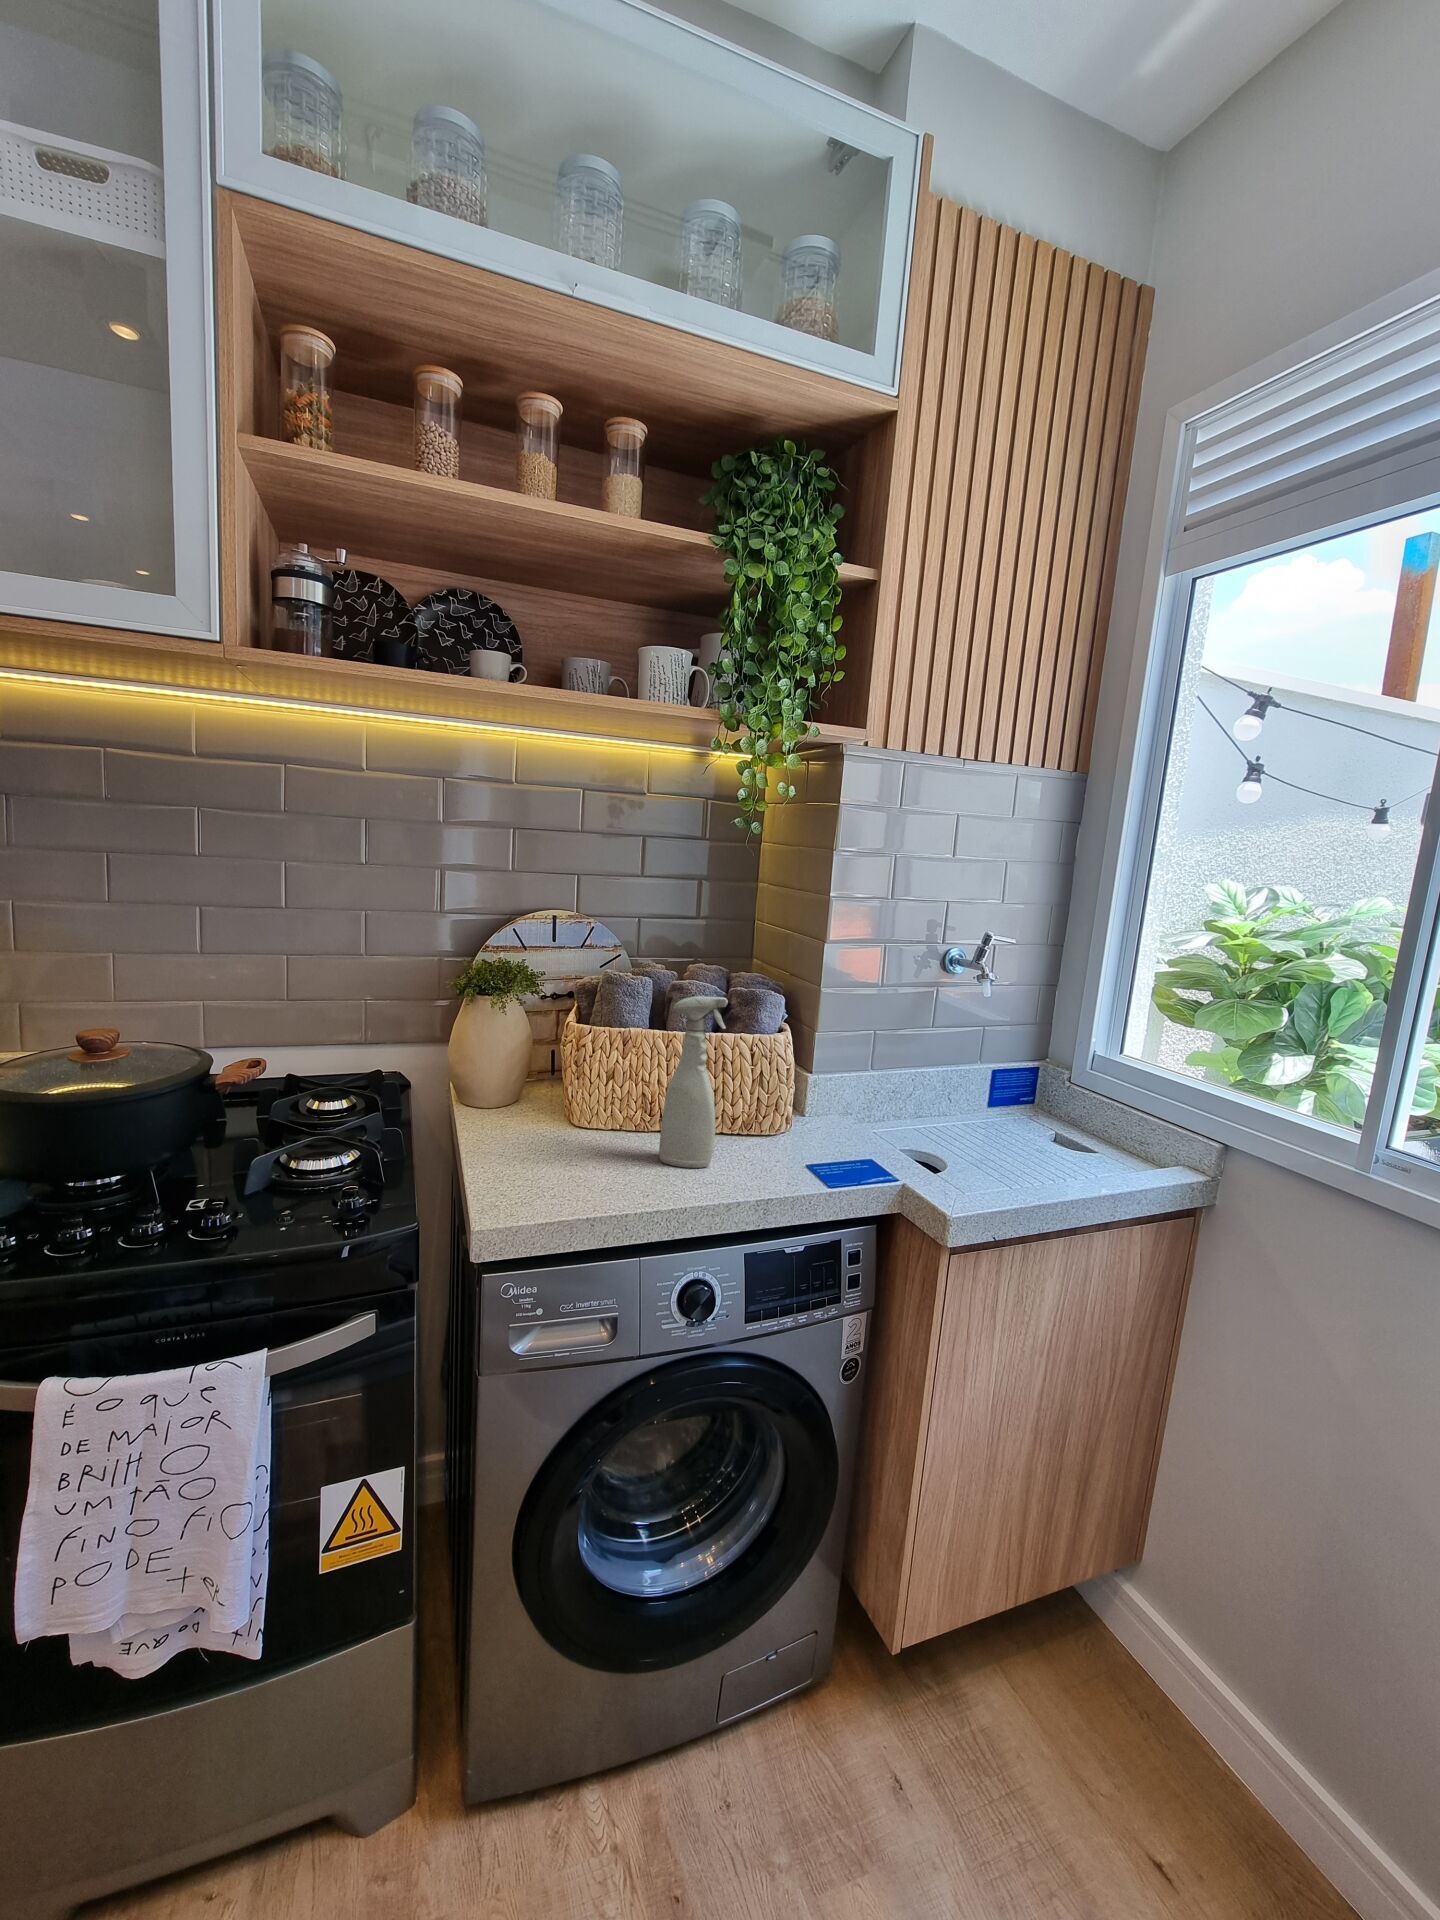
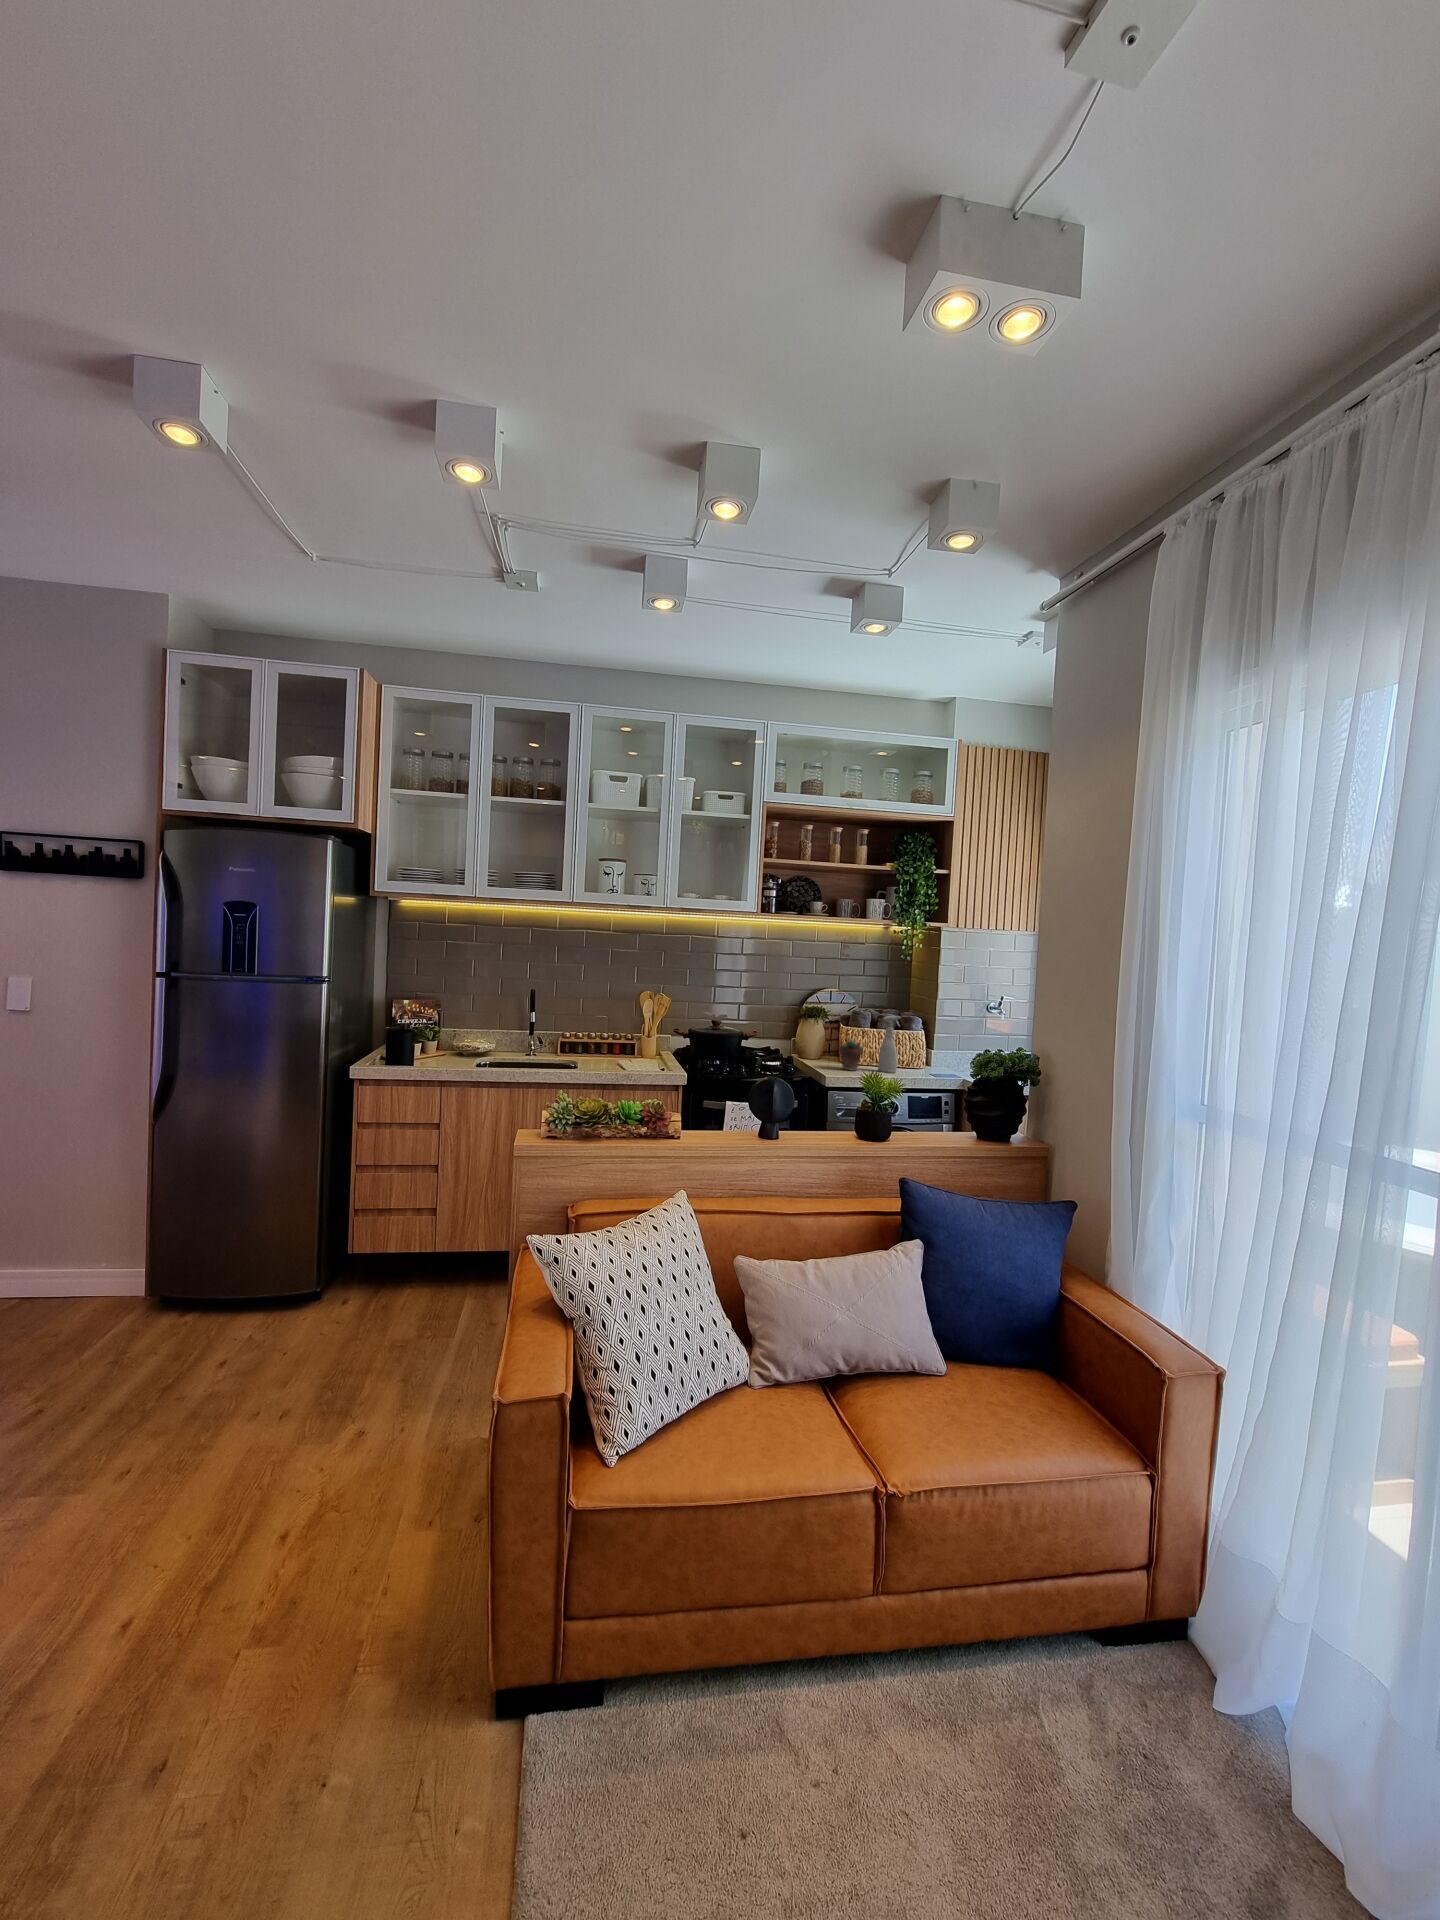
succulent plant: none [535,1043,613,1172] -> present [839,1040,864,1070]

